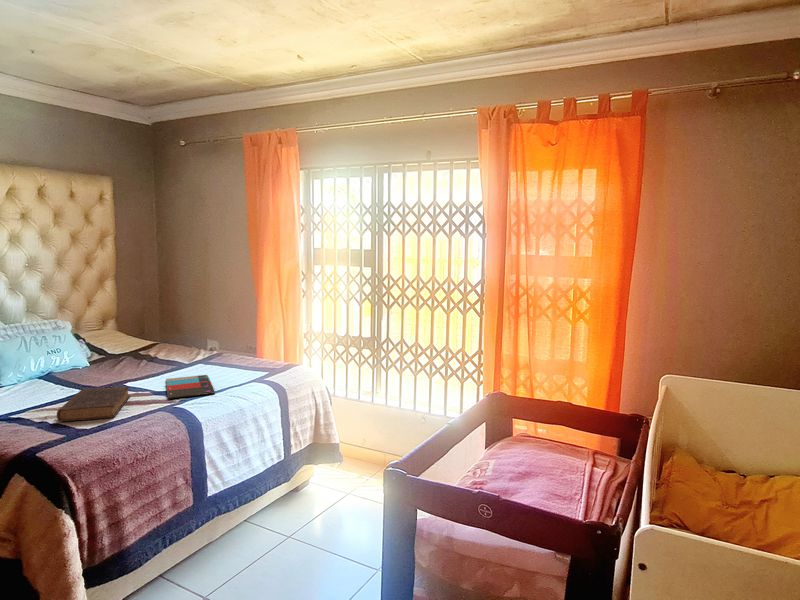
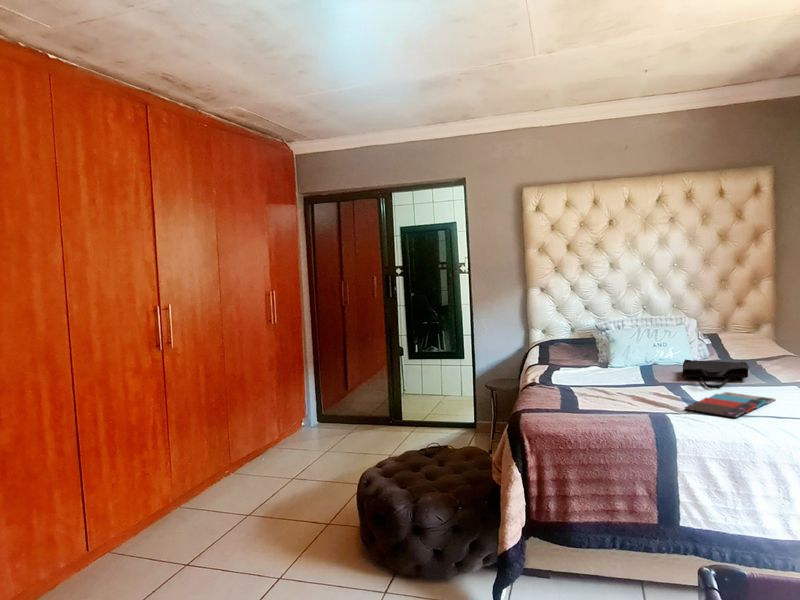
tote bag: none [89,353,160,379] -> present [682,359,749,388]
book: present [57,387,130,422] -> none [582,381,664,409]

